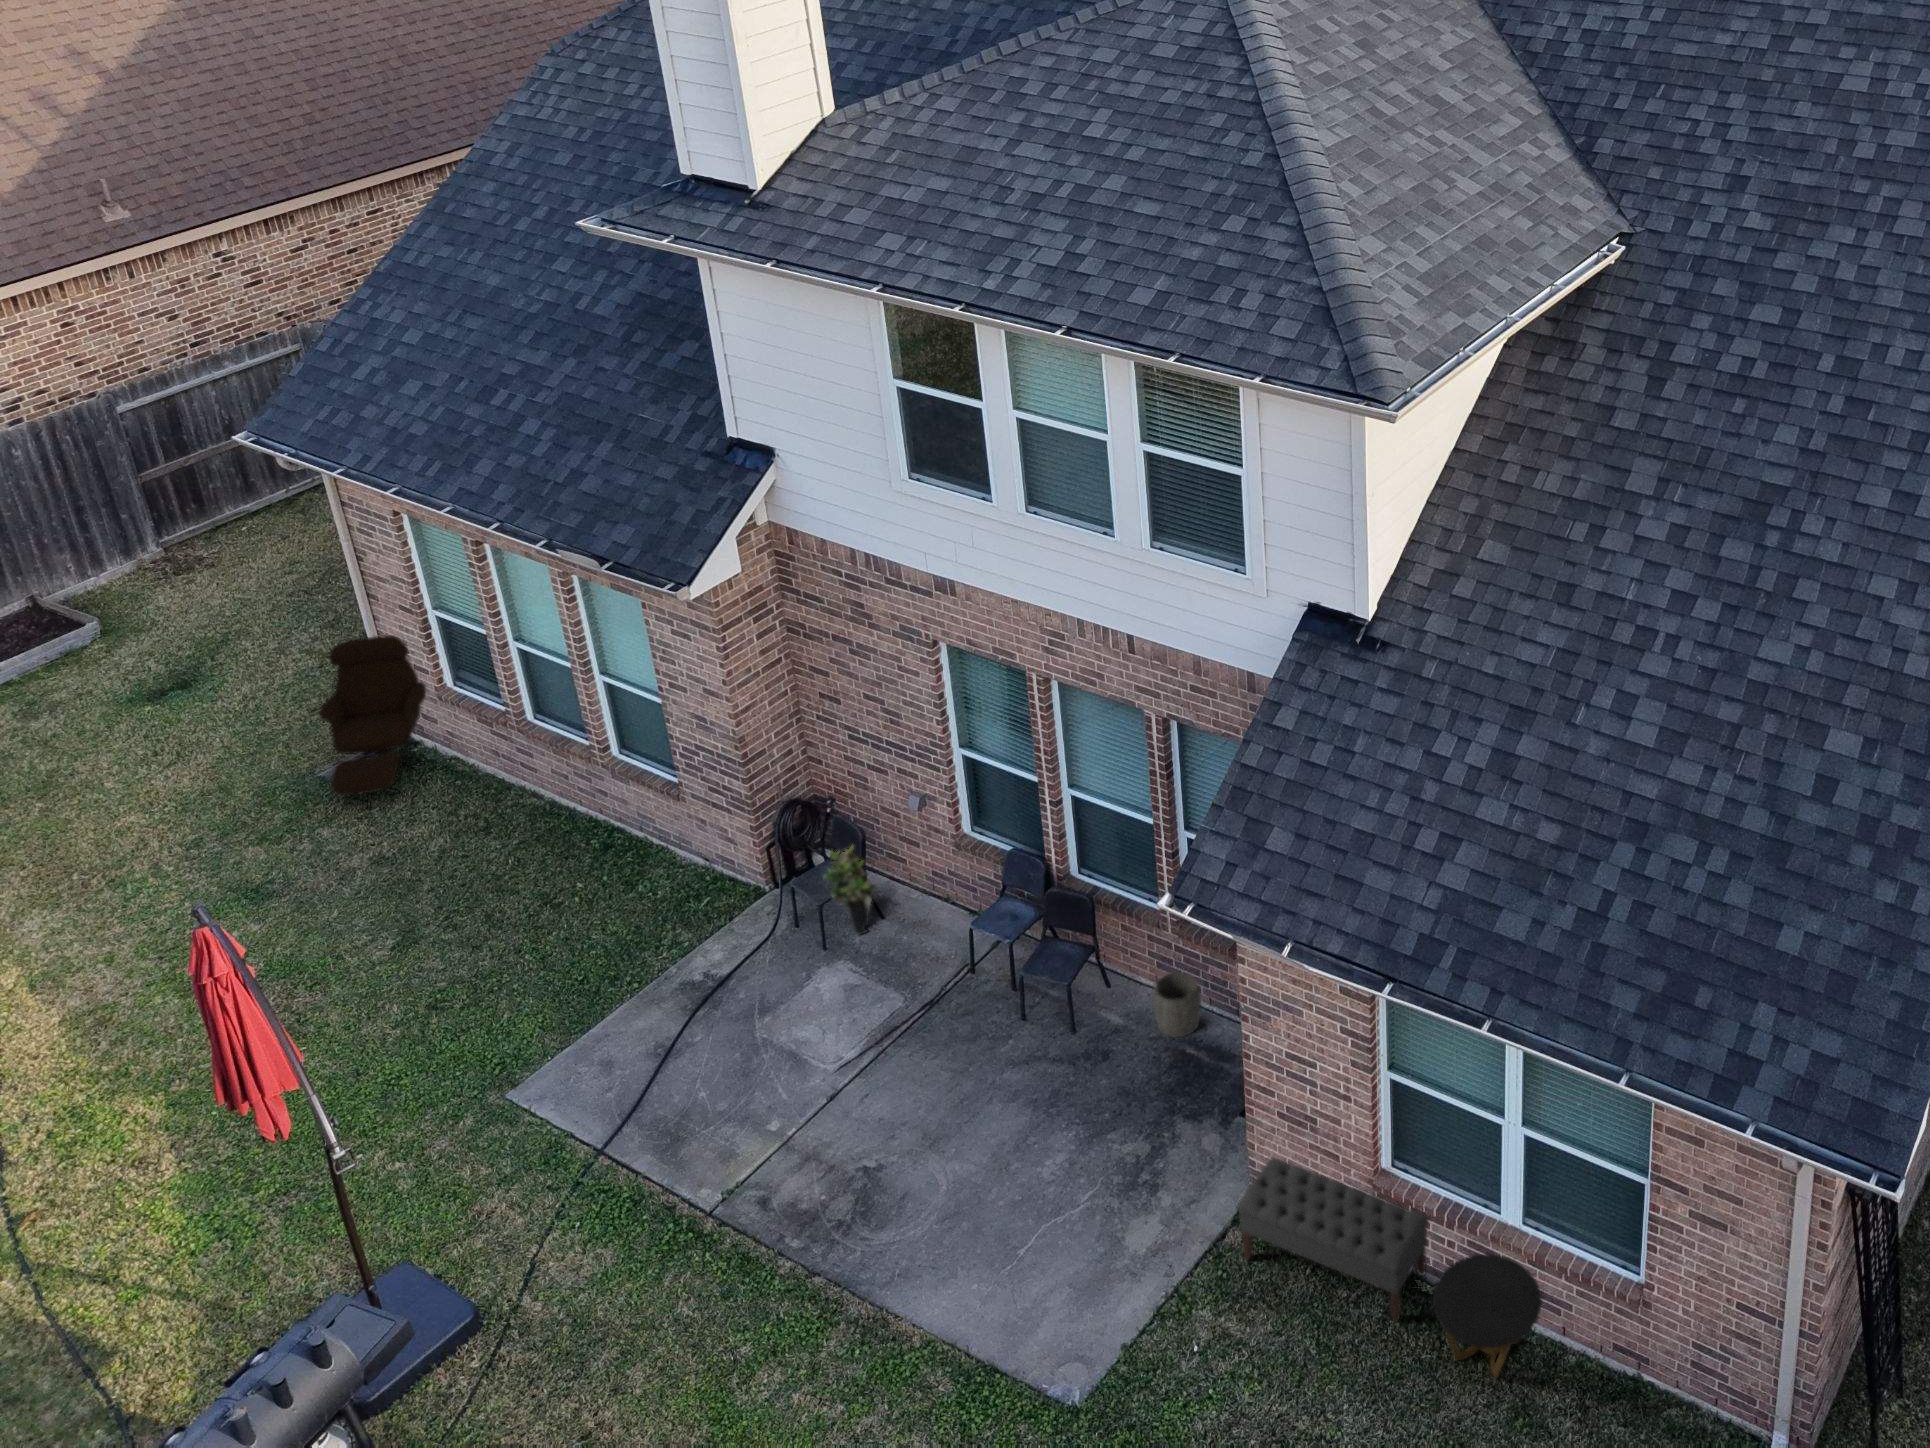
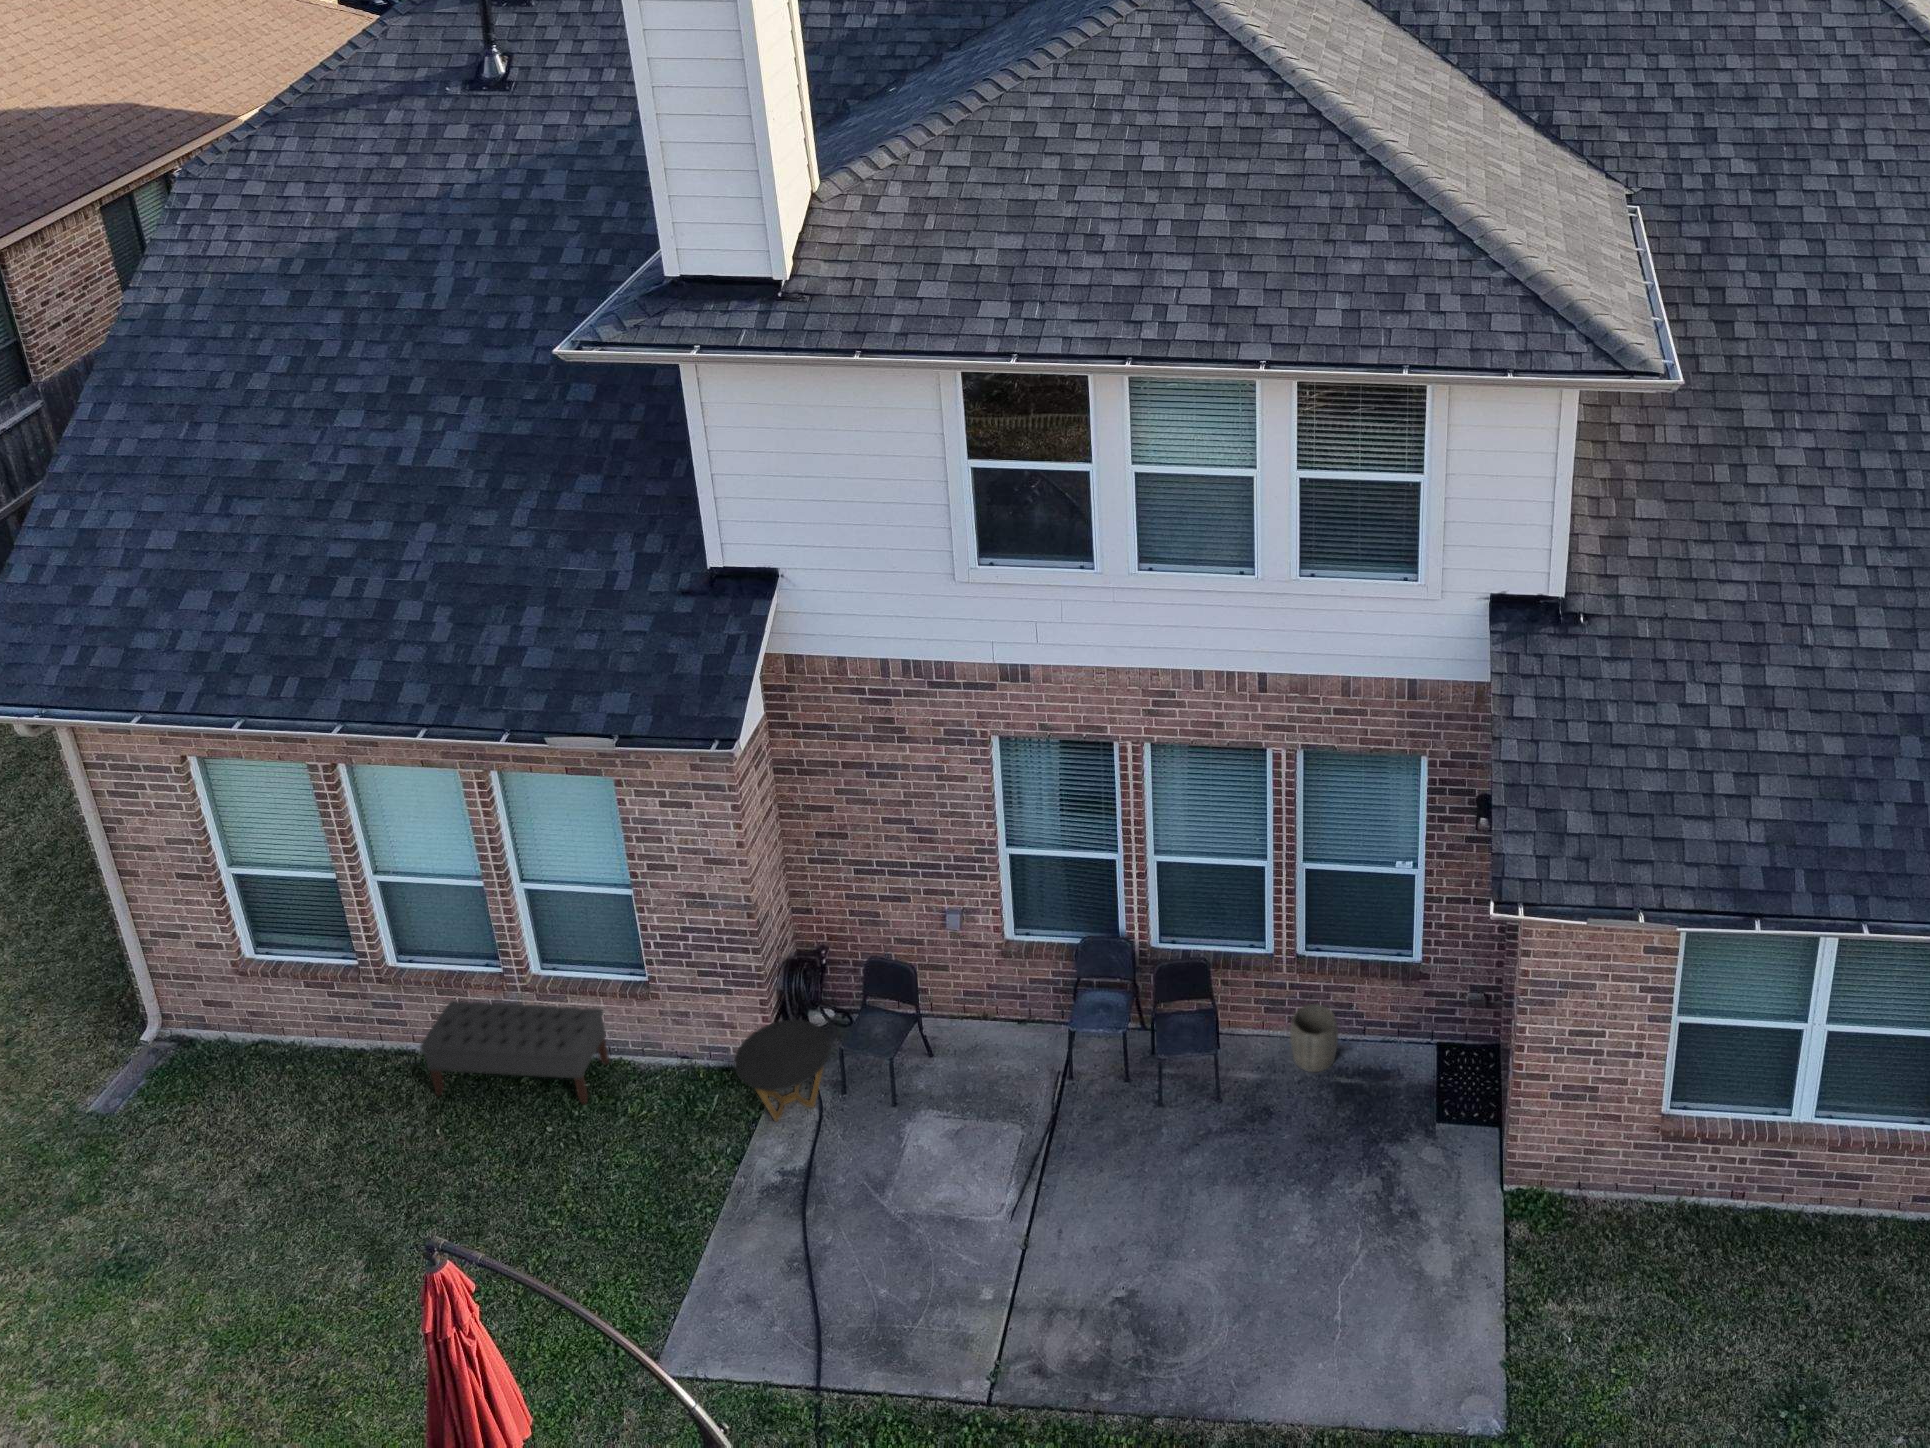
lounge chair: present [319,635,426,808] -> none [74,912,223,1135]
potted plant: present [824,845,876,935] -> none [875,984,933,1079]
bench: present [1237,1158,1429,1322] -> present [420,1001,609,1104]
side table: present [1433,1254,1542,1378] -> present [734,1019,830,1121]

